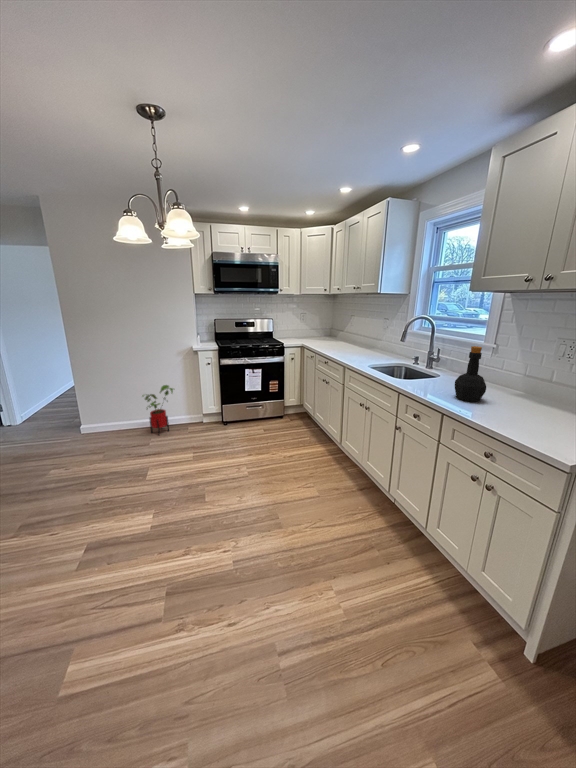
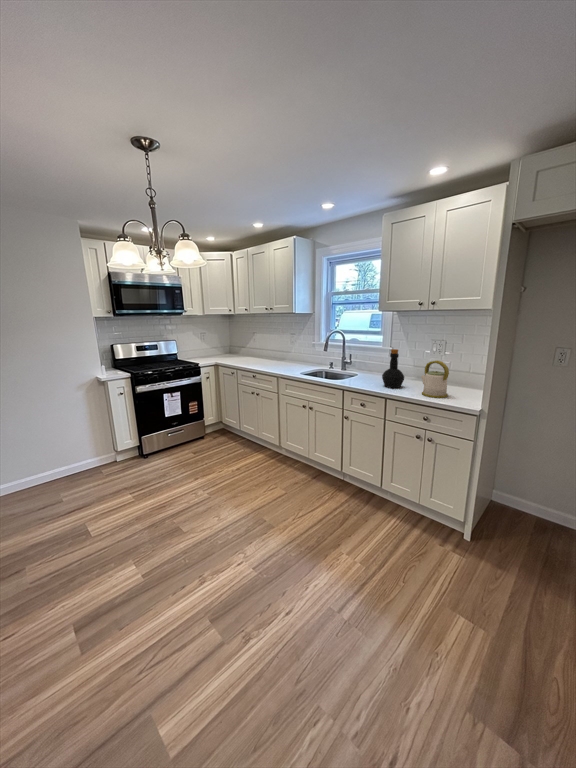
kettle: none [501,370,549,430] -> present [421,361,449,398]
house plant: present [143,385,173,434] -> none [35,426,81,489]

